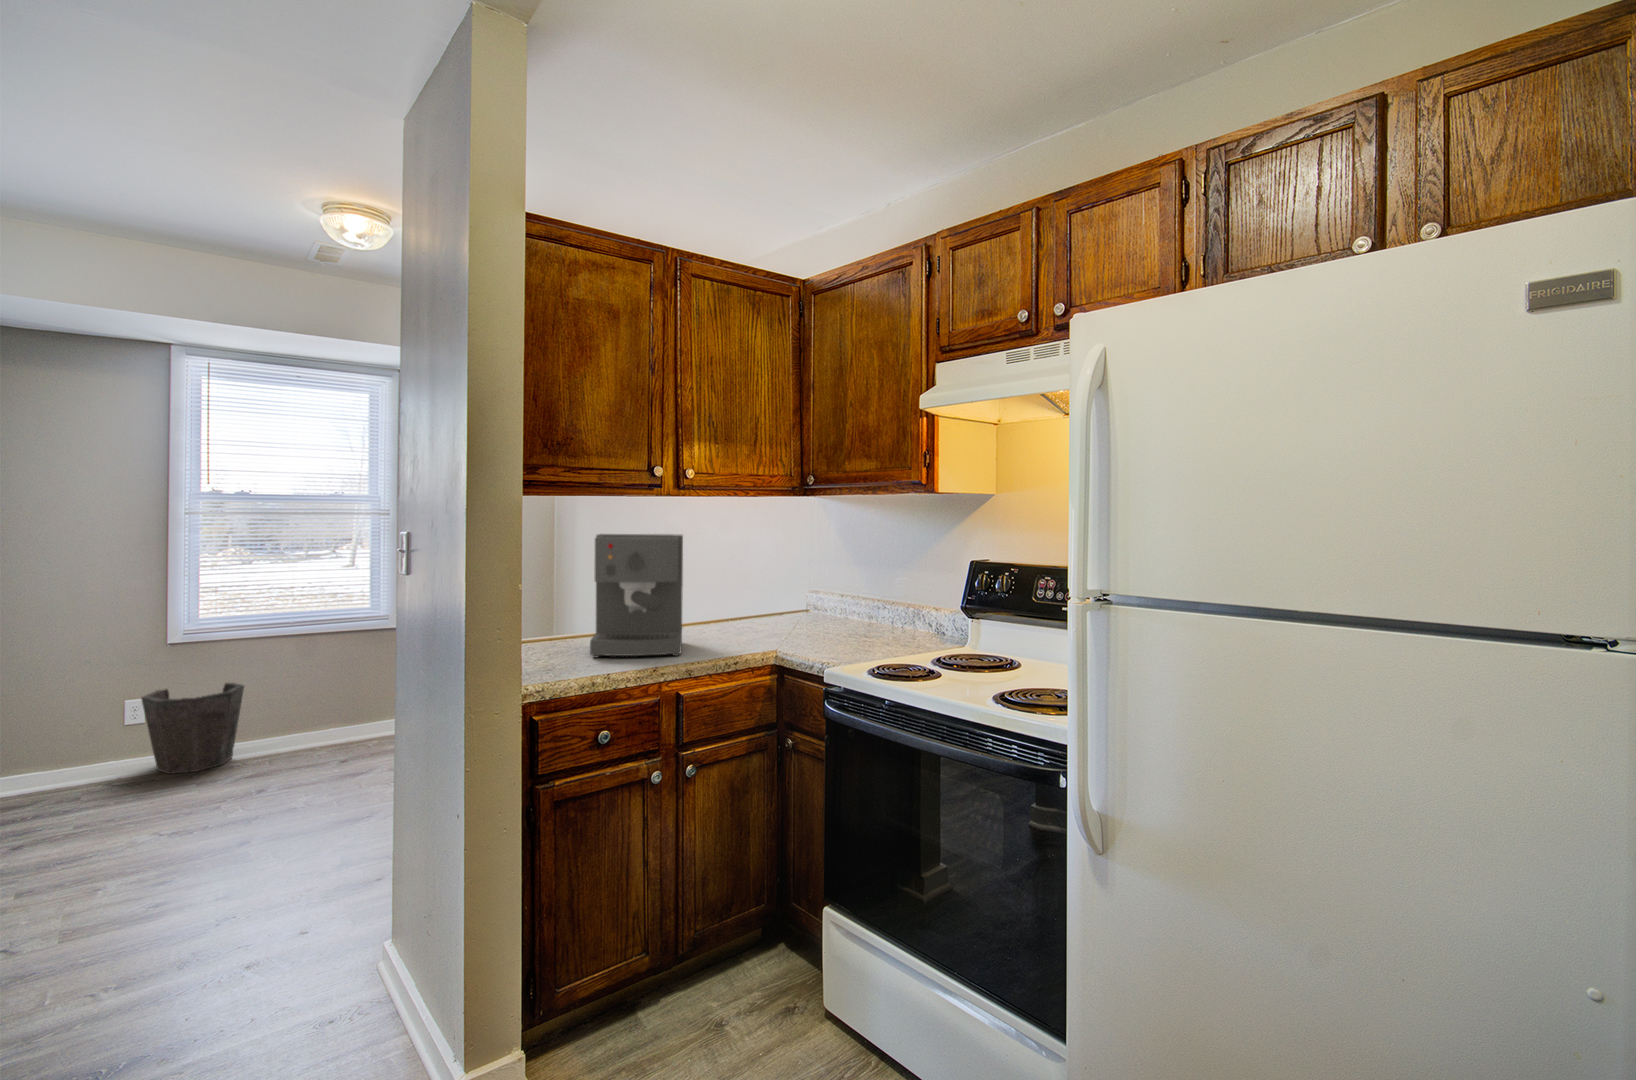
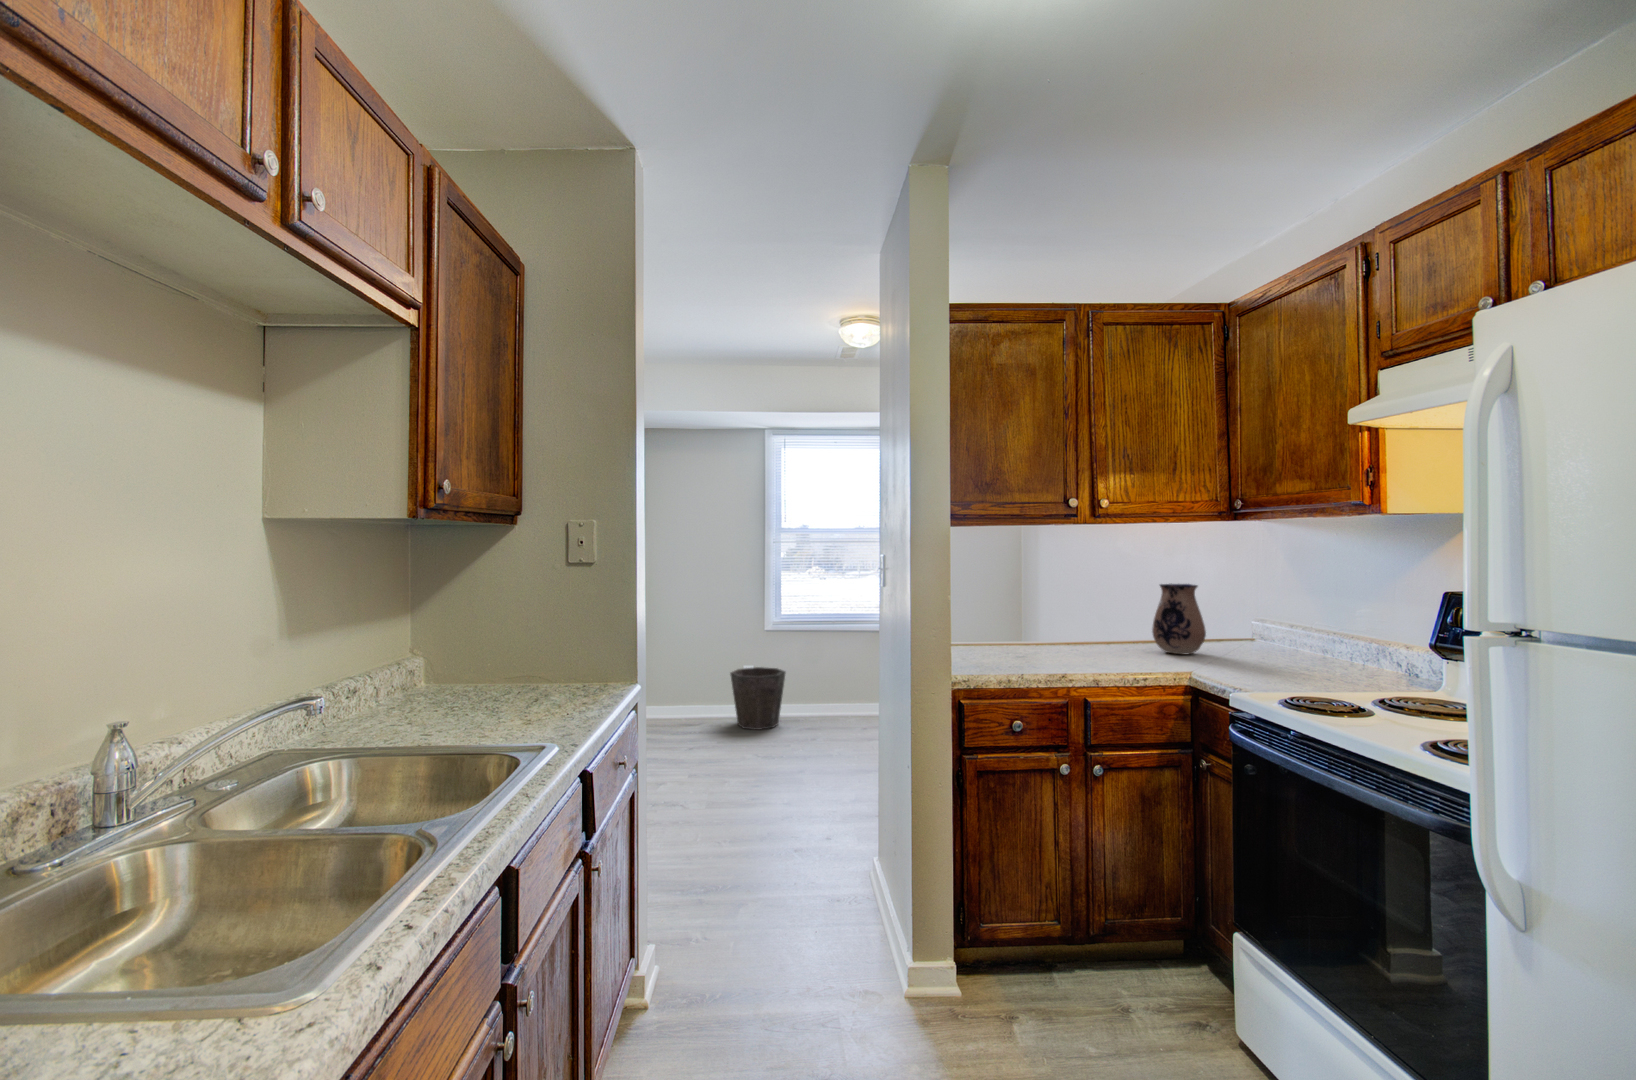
coffee maker: present [590,534,683,658] -> none [1012,558,1099,668]
ceramic pitcher: none [729,559,777,630] -> present [1152,584,1206,655]

